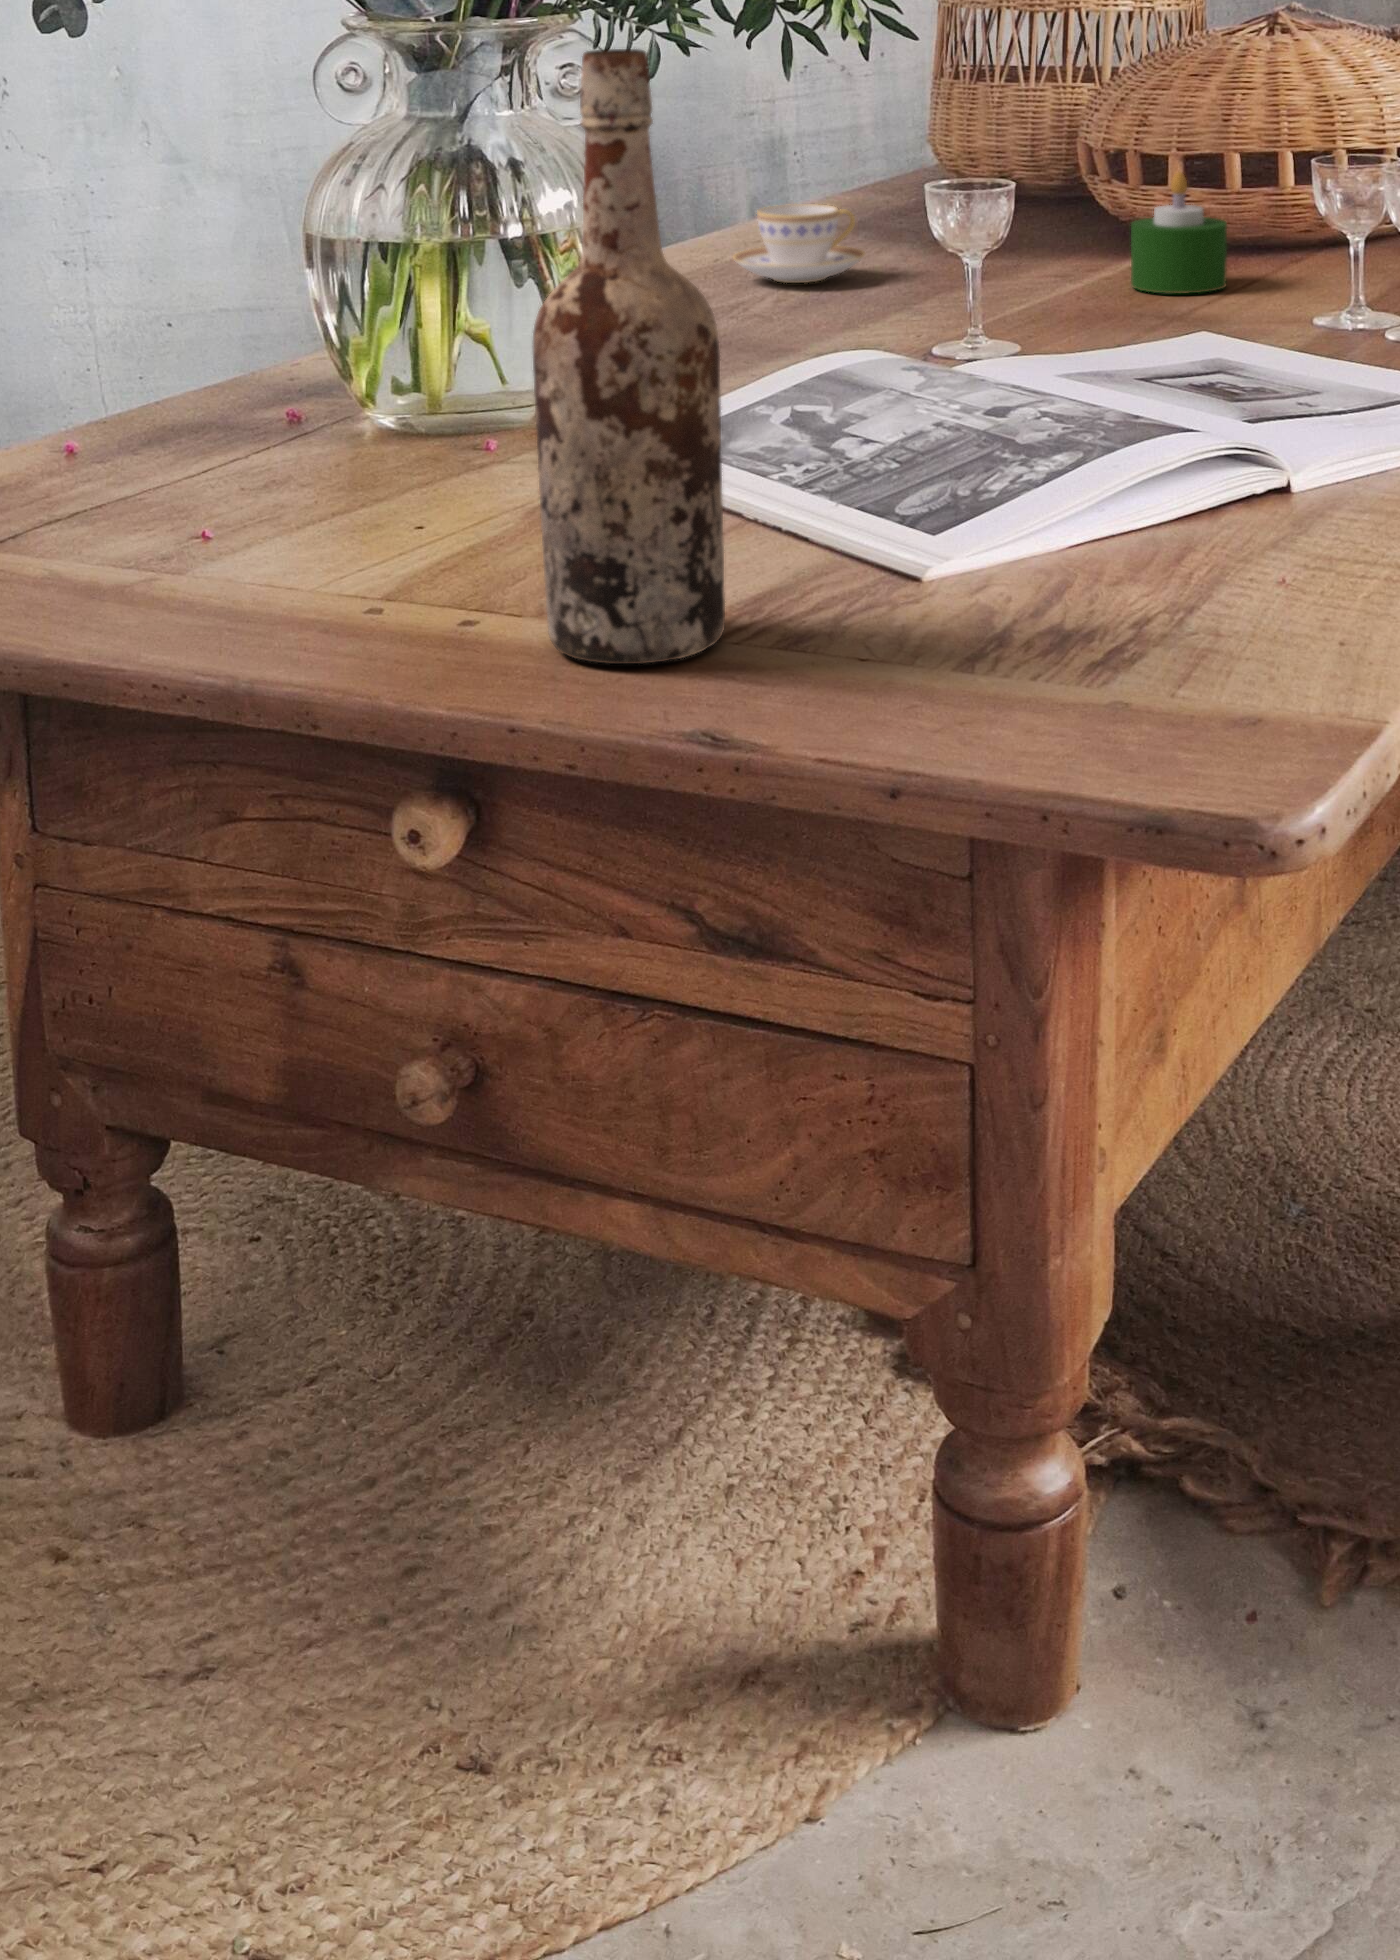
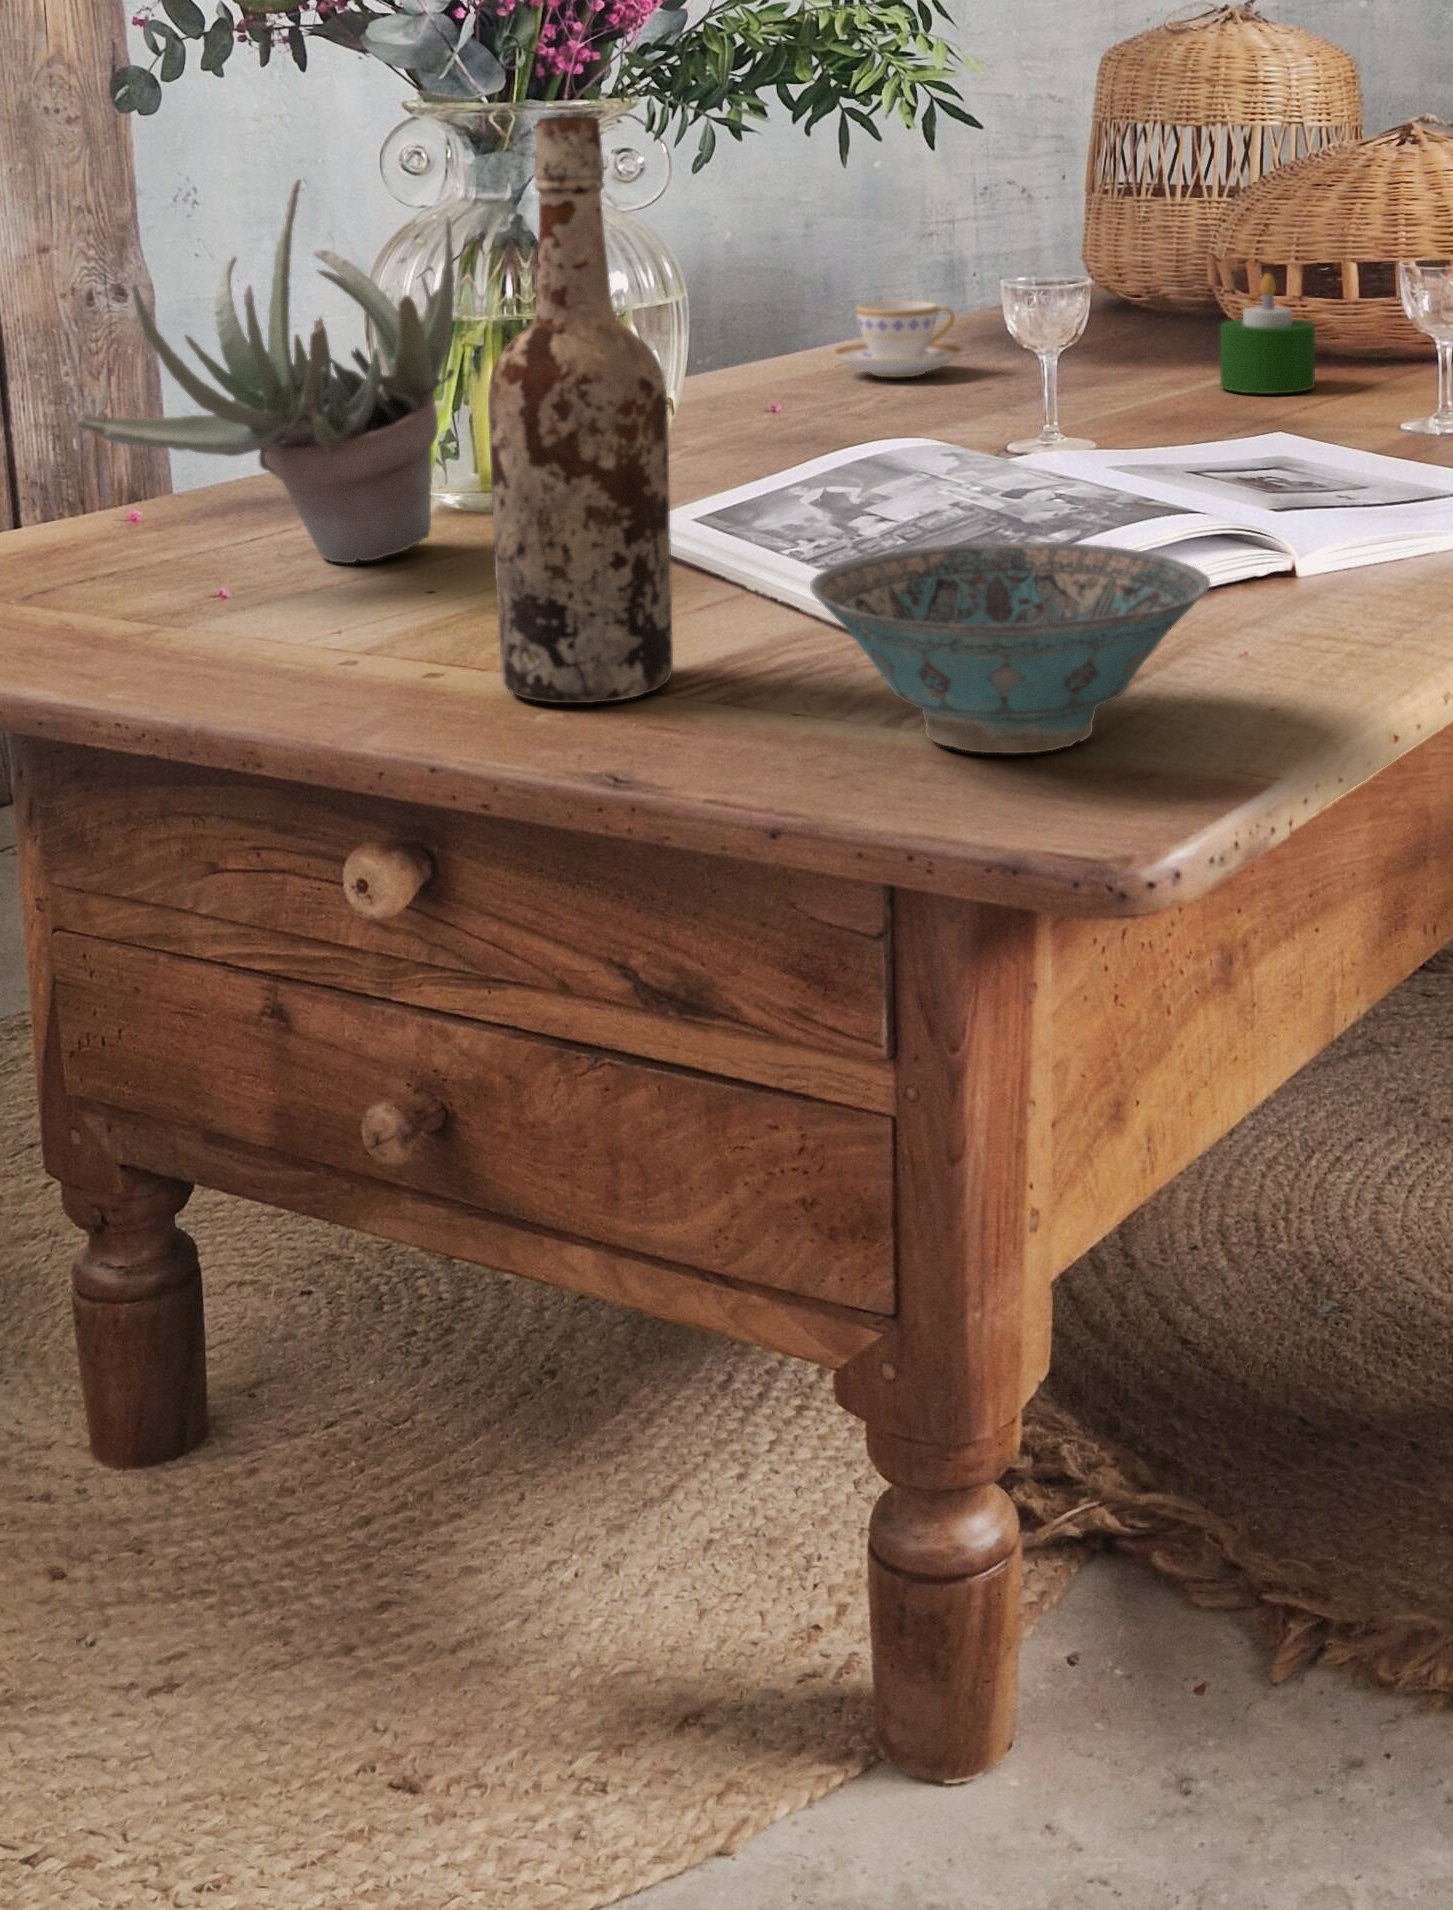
succulent plant: none [52,110,435,506] -> present [77,179,455,563]
ceramic bowl: none [896,483,1315,711] -> present [810,542,1211,754]

